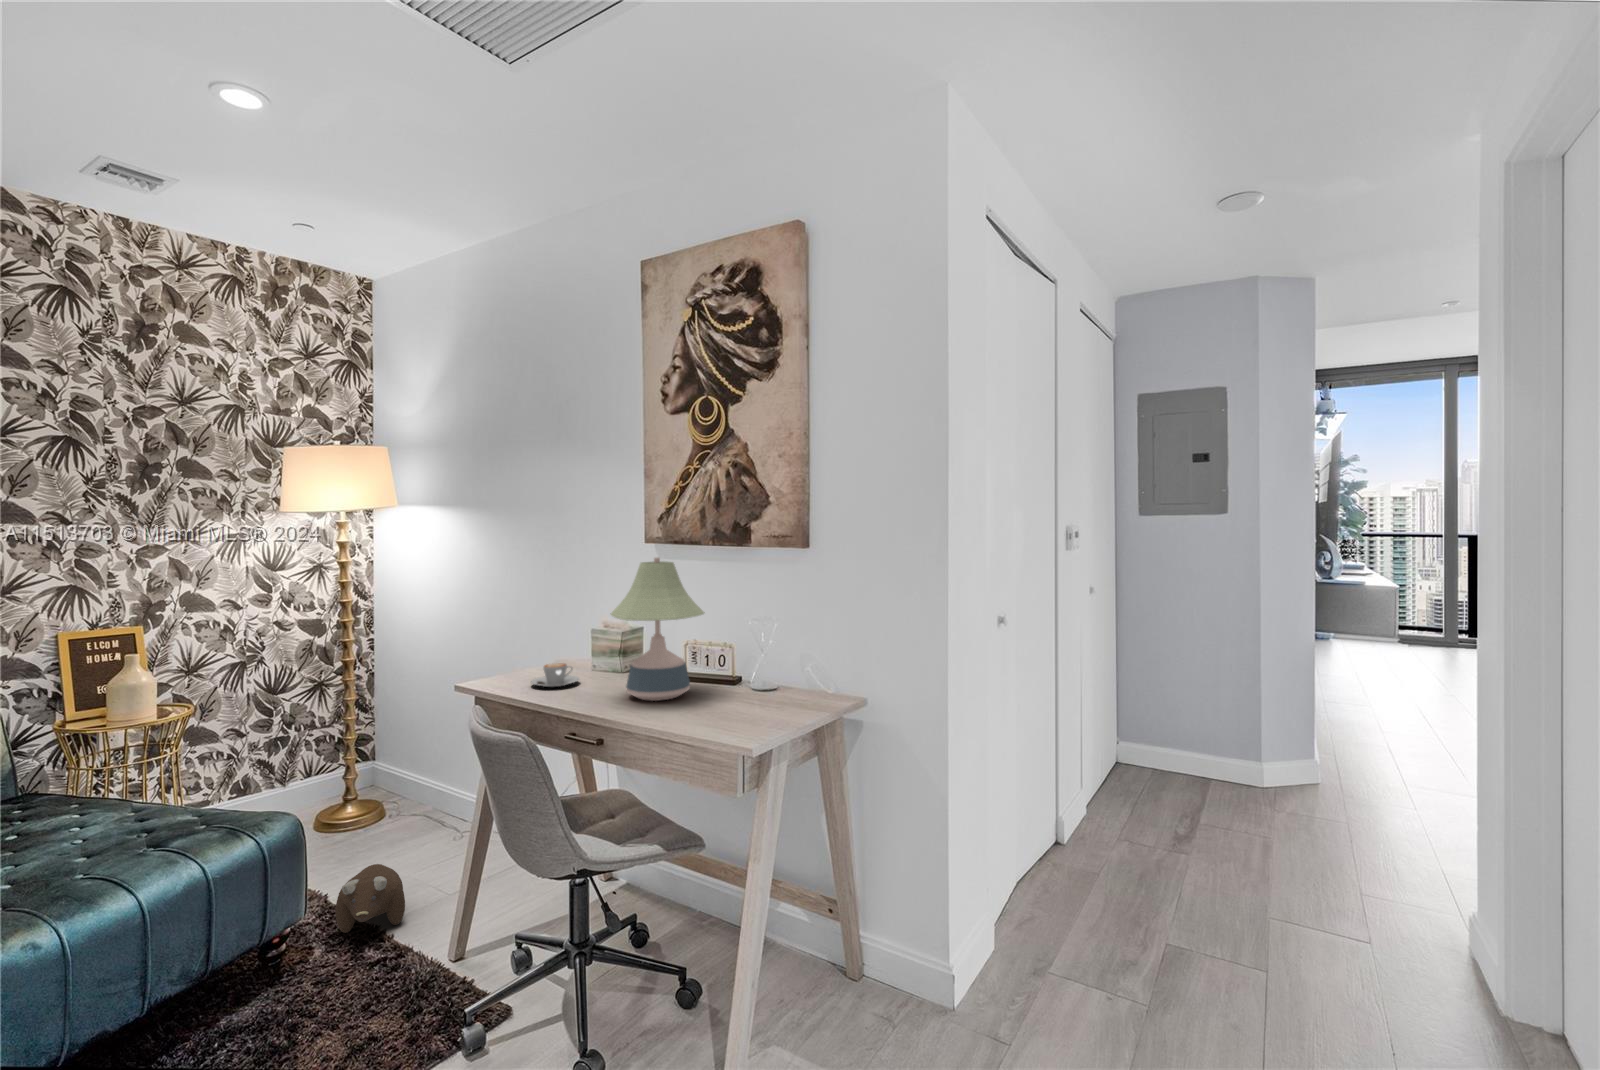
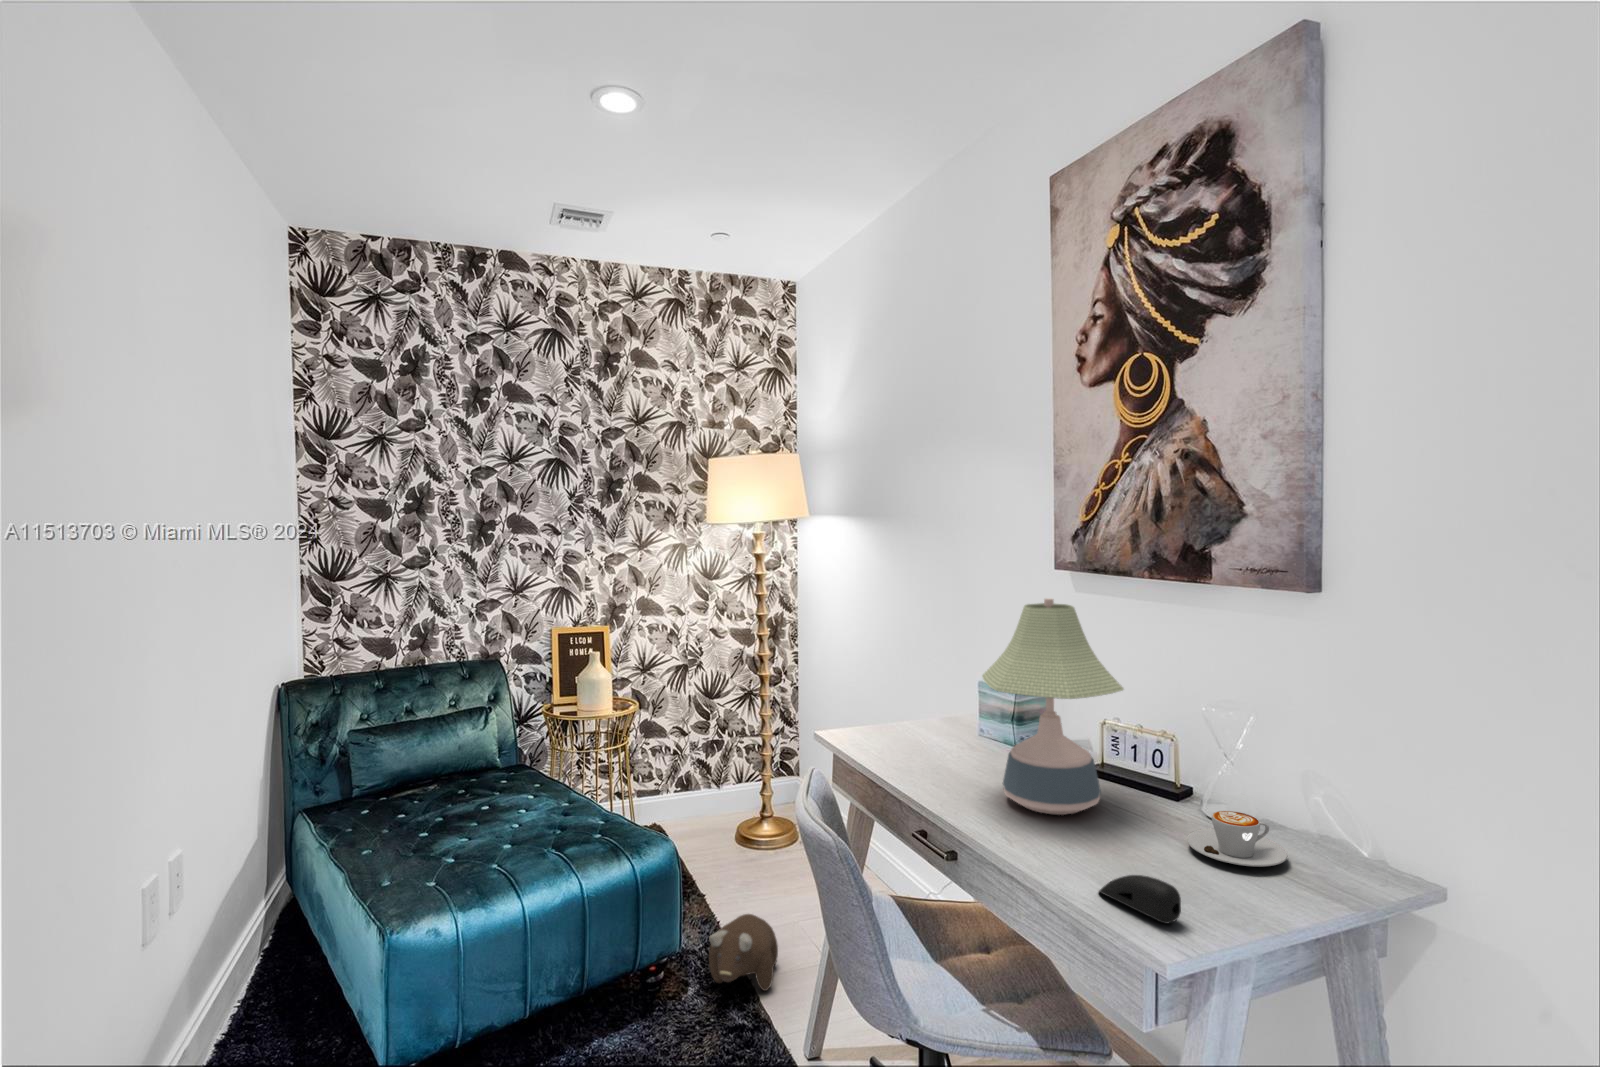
coffee cup: present [531,663,579,687] -> present [1187,811,1287,867]
computer mouse: none [703,708,750,731] -> present [1099,875,1181,924]

